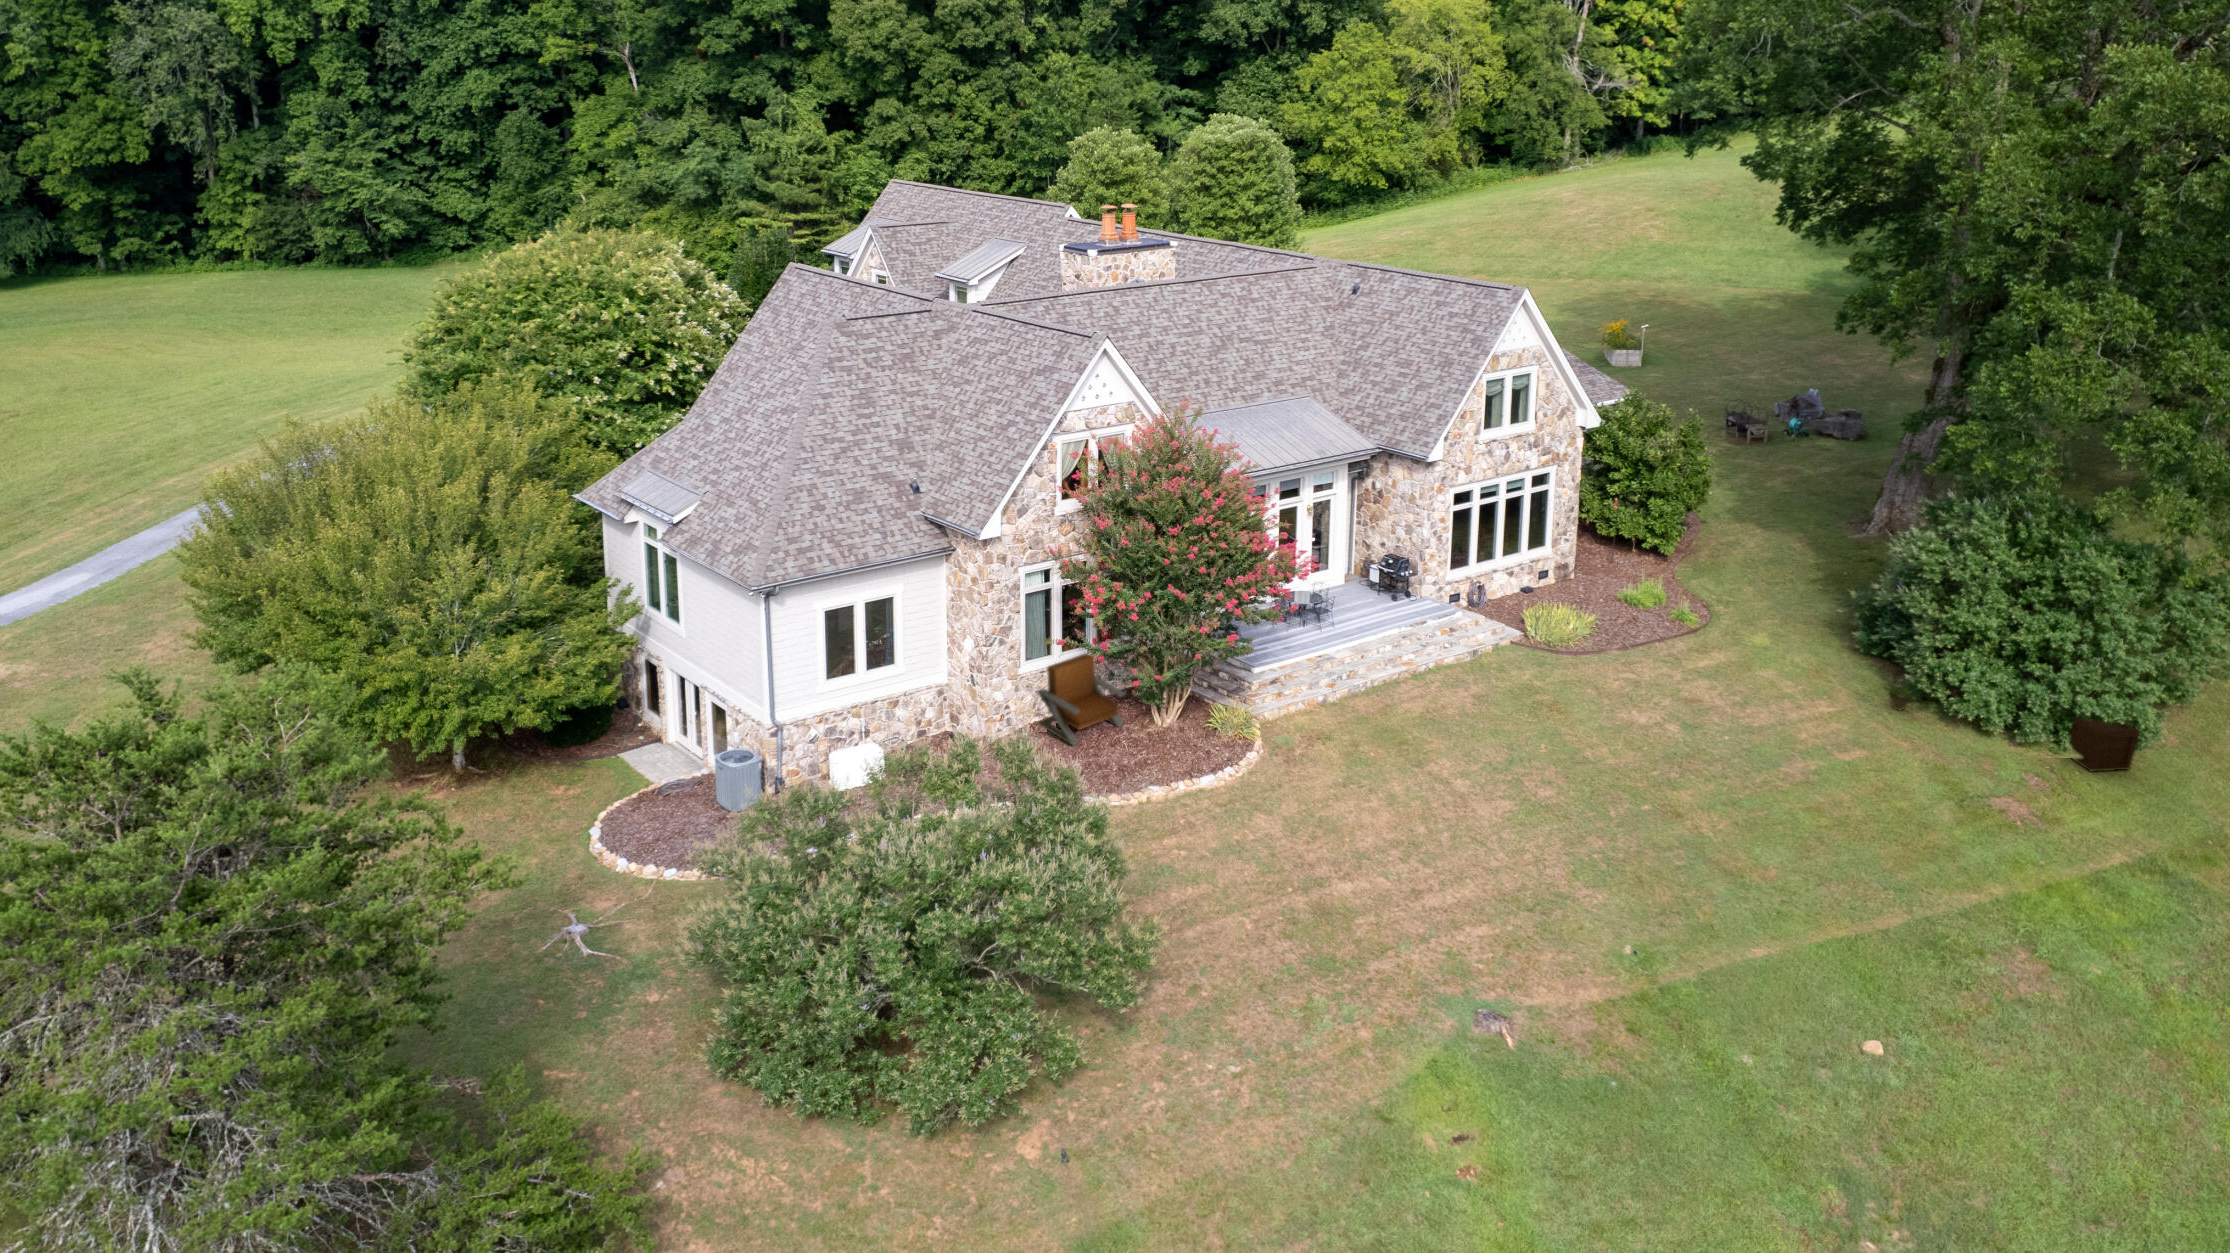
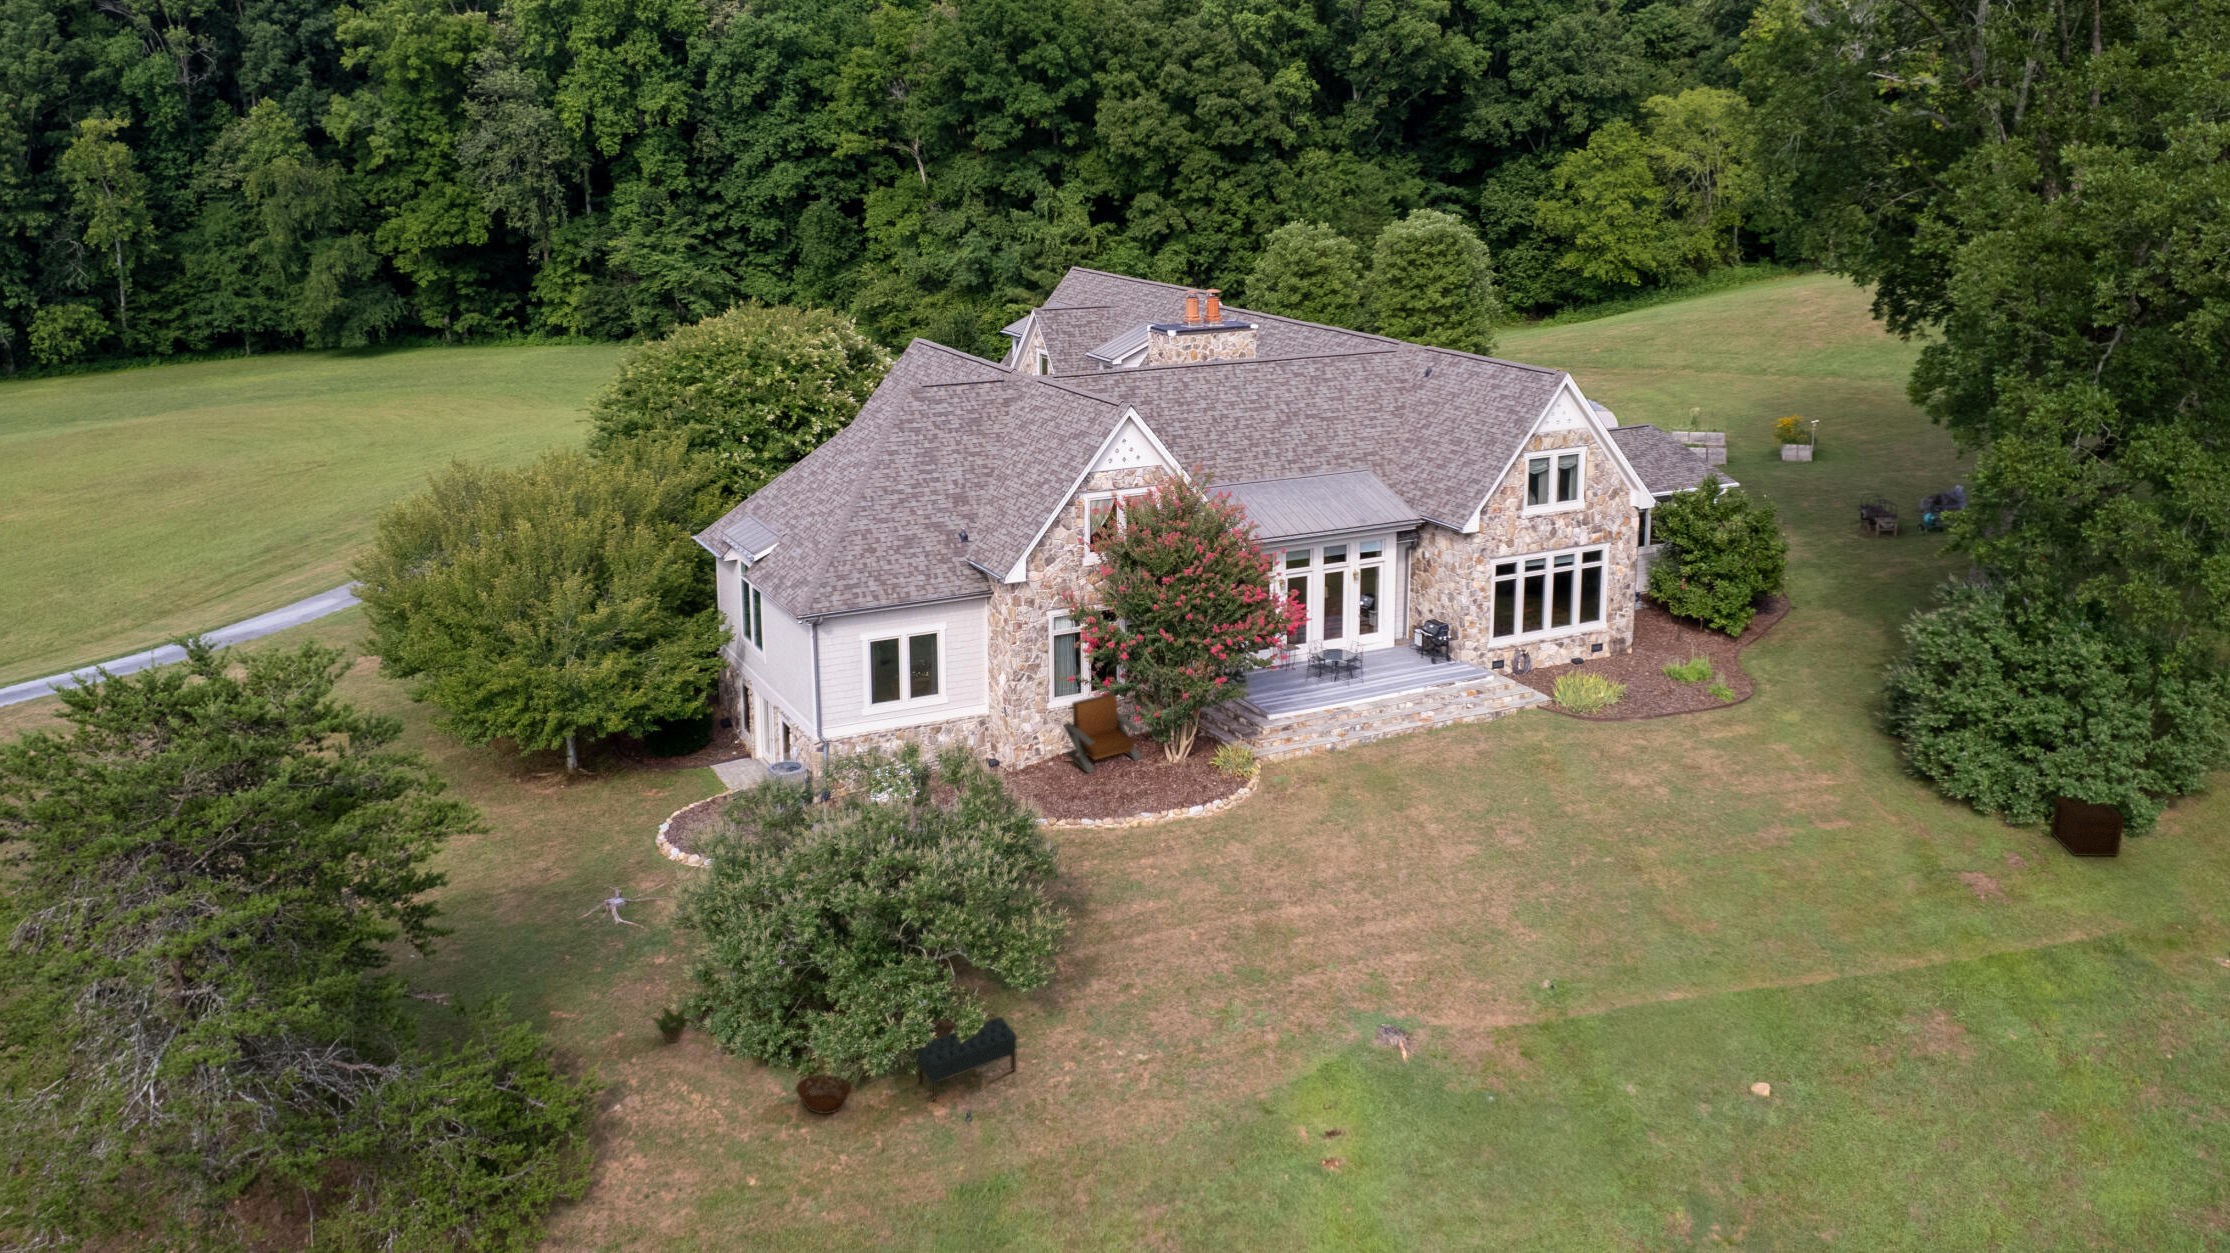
decorative plant: present [1887,685,1917,710] -> present [651,1008,691,1043]
bench: none [1021,1056,1134,1169] -> present [917,1017,1017,1101]
basket: none [887,1148,956,1198] -> present [796,1074,852,1114]

